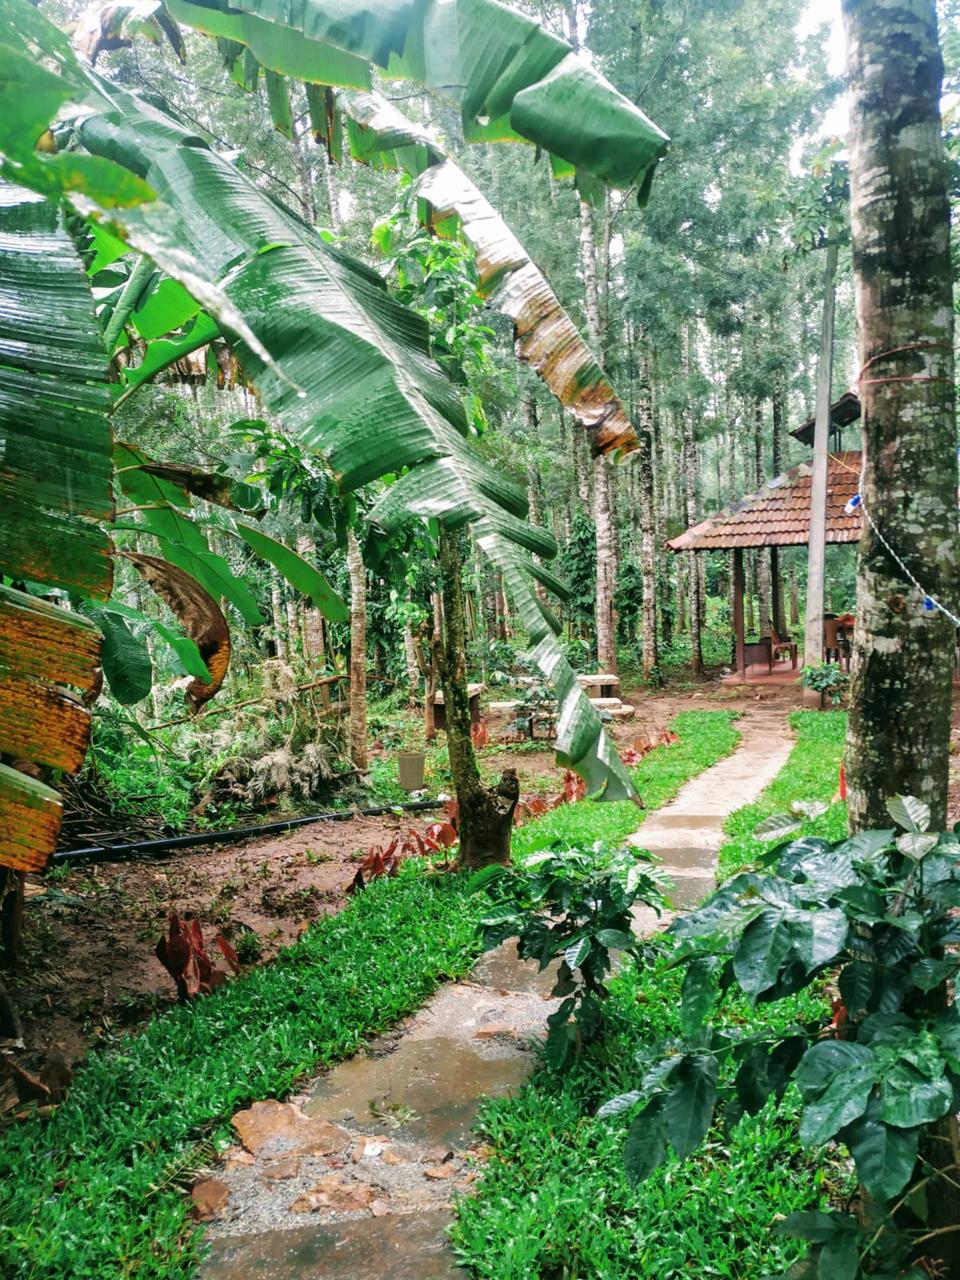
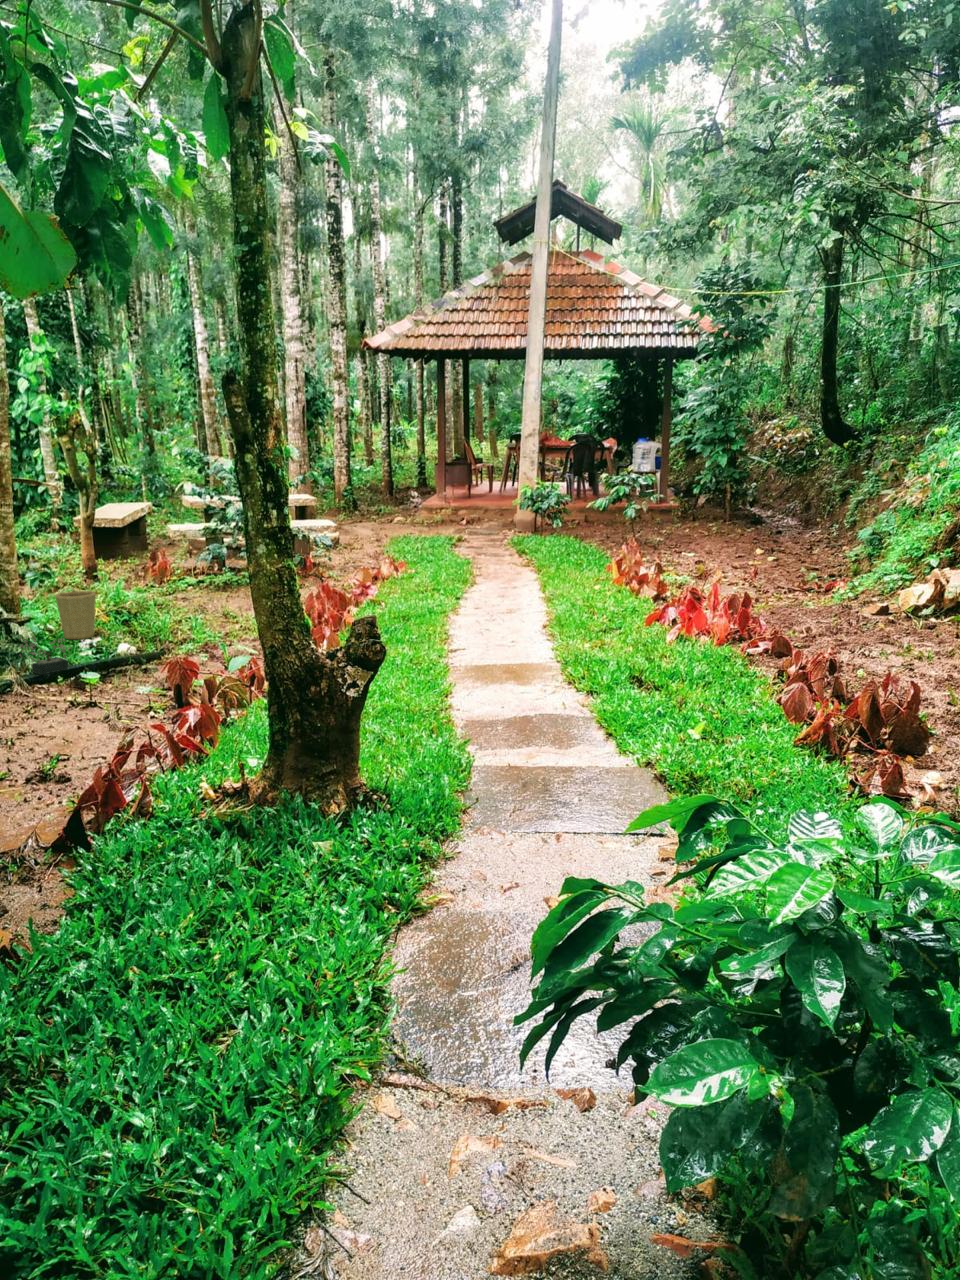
decorative plant: none [366,783,401,814] -> present [20,635,70,675]

